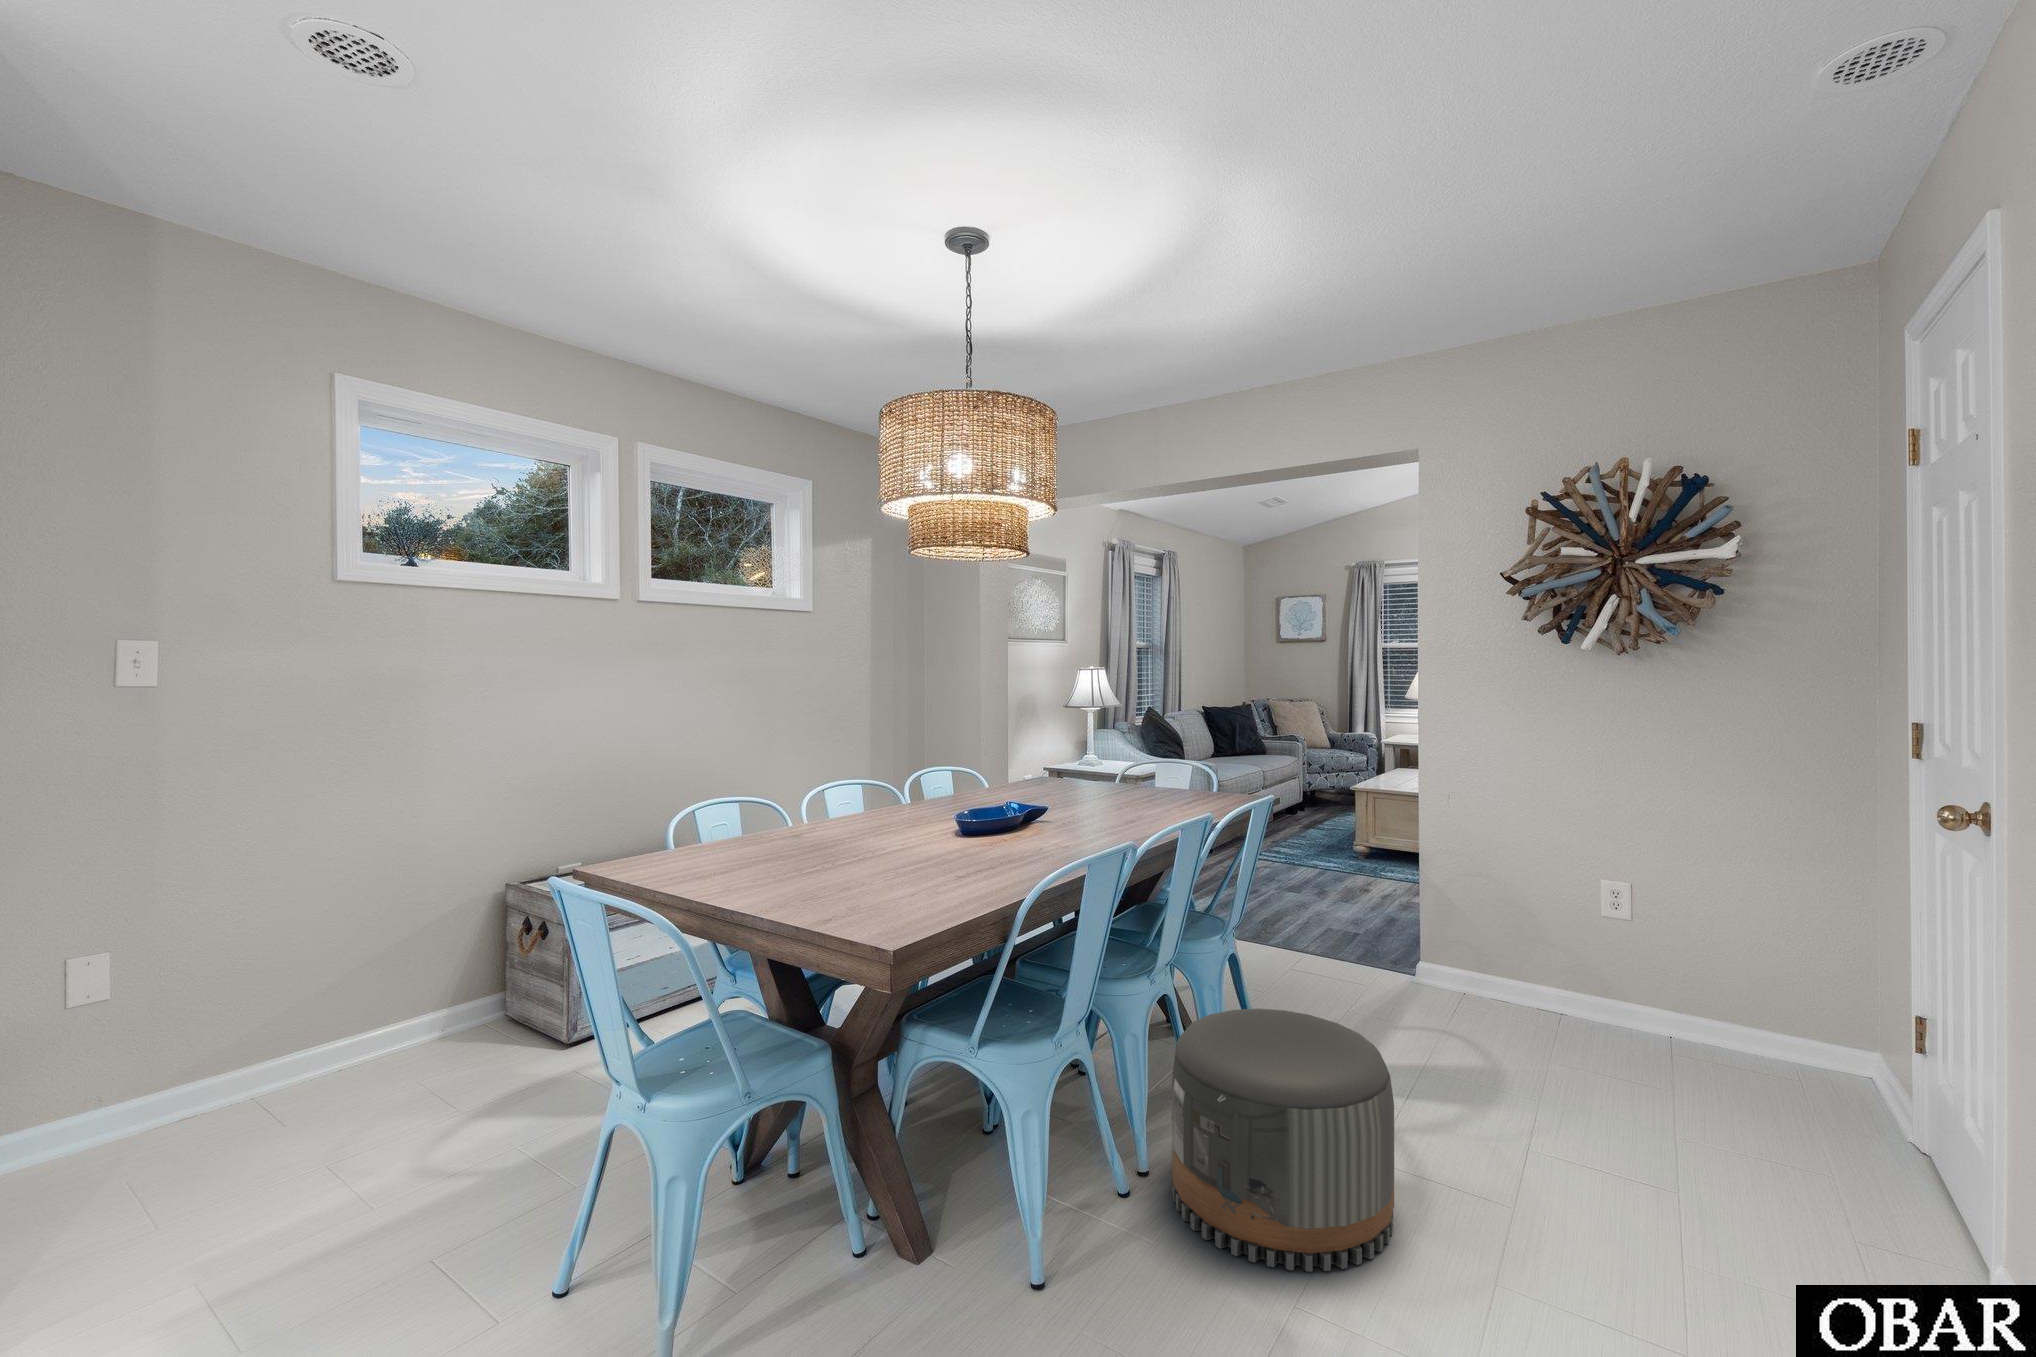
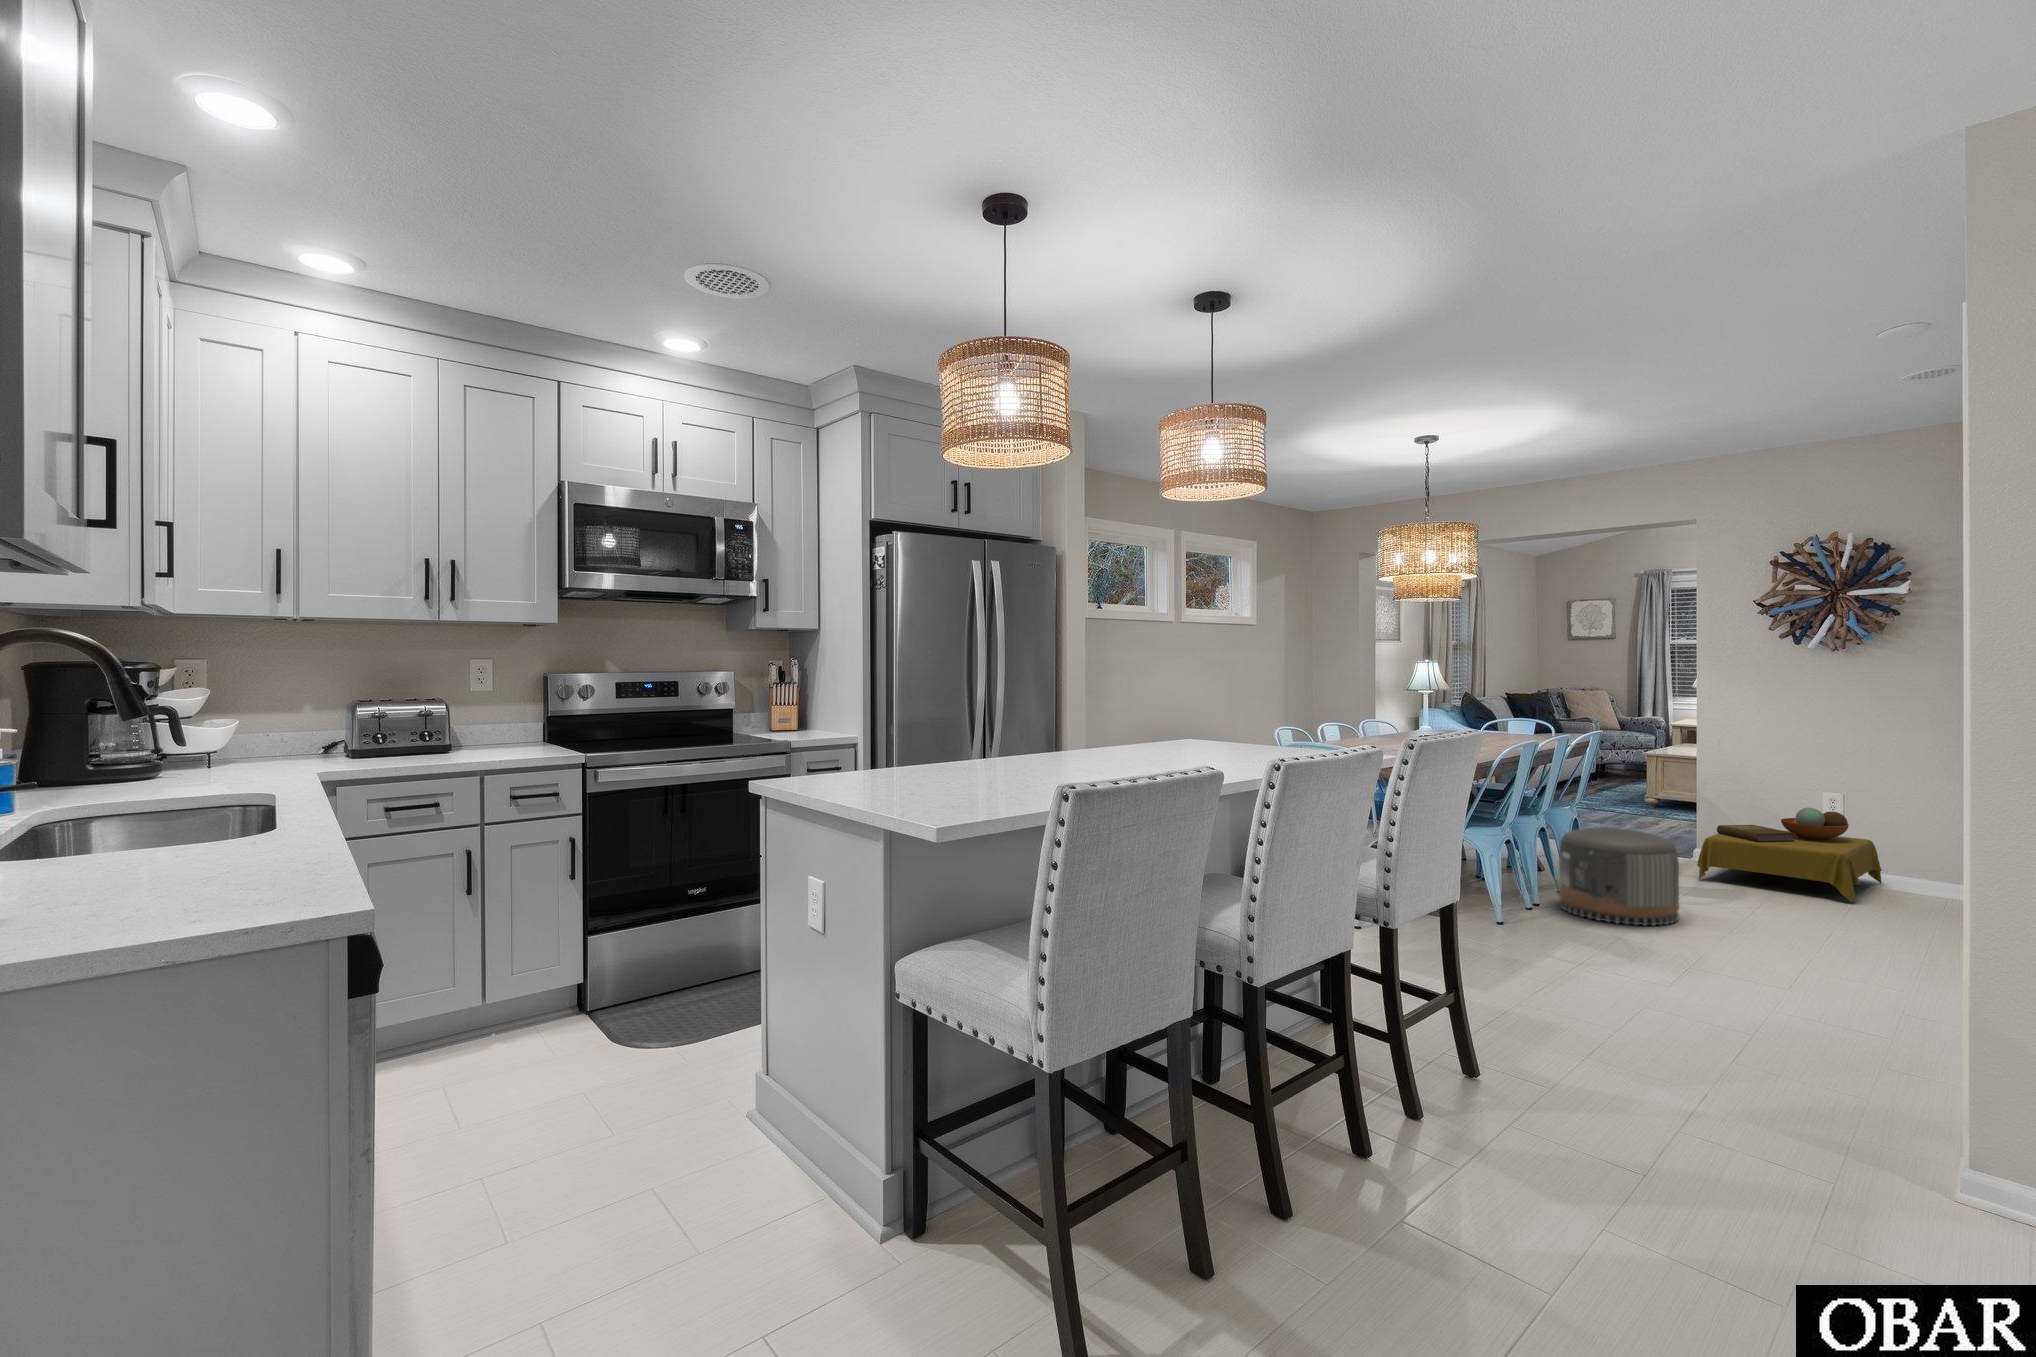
side table: none [1421,923,1692,1117] -> present [1697,808,1882,902]

